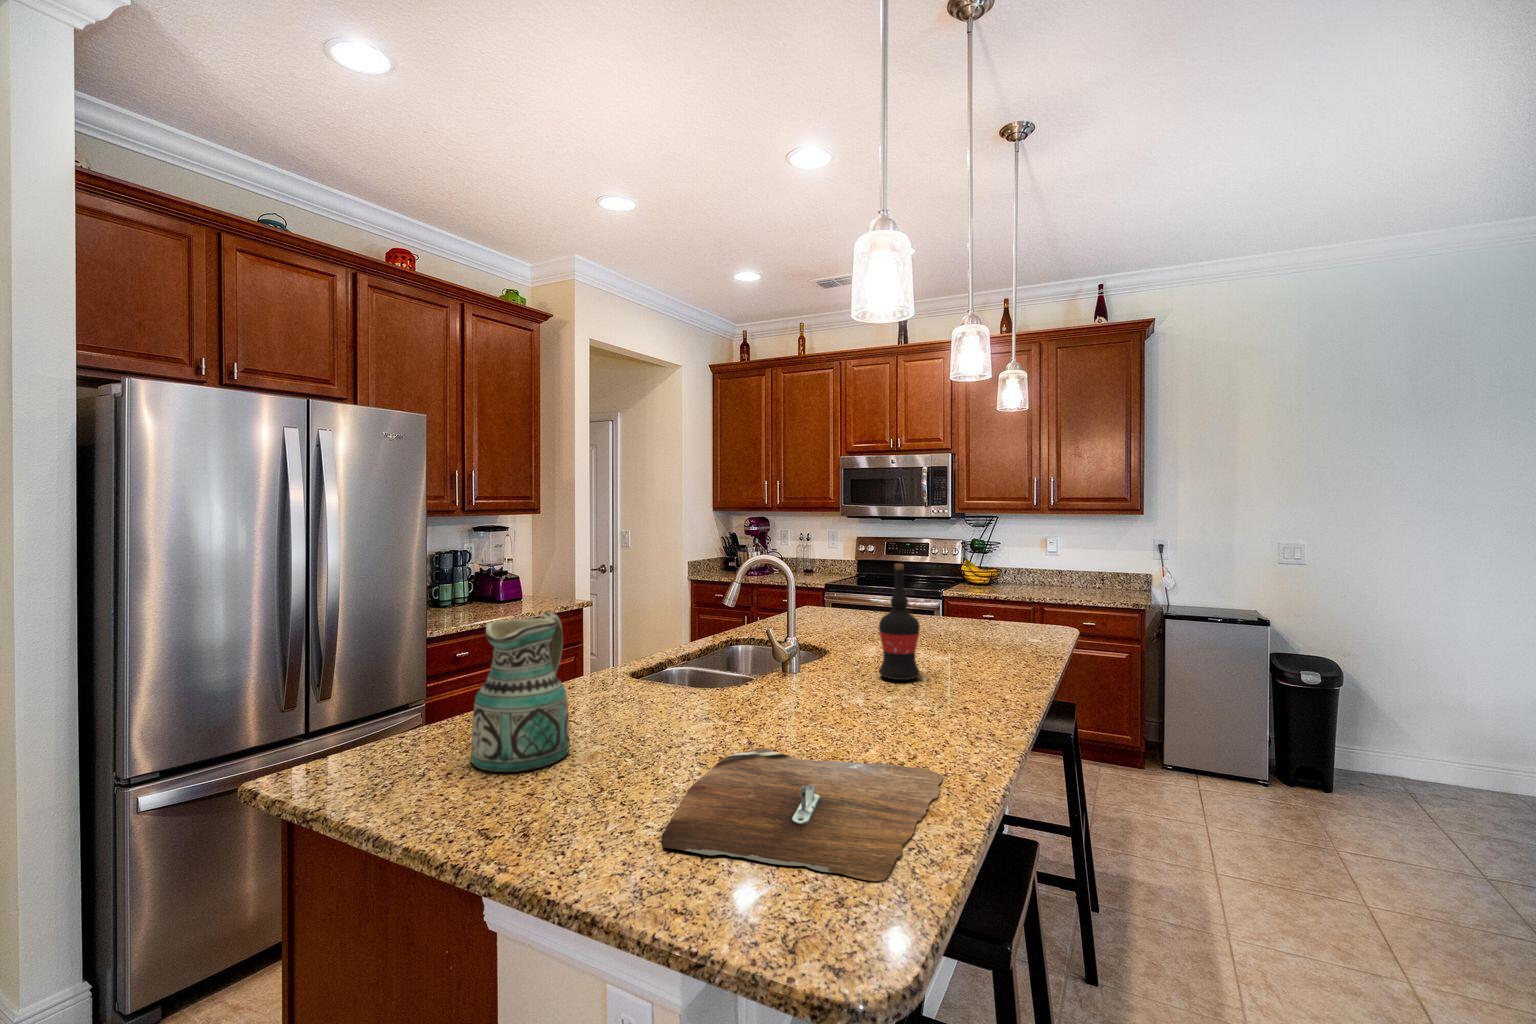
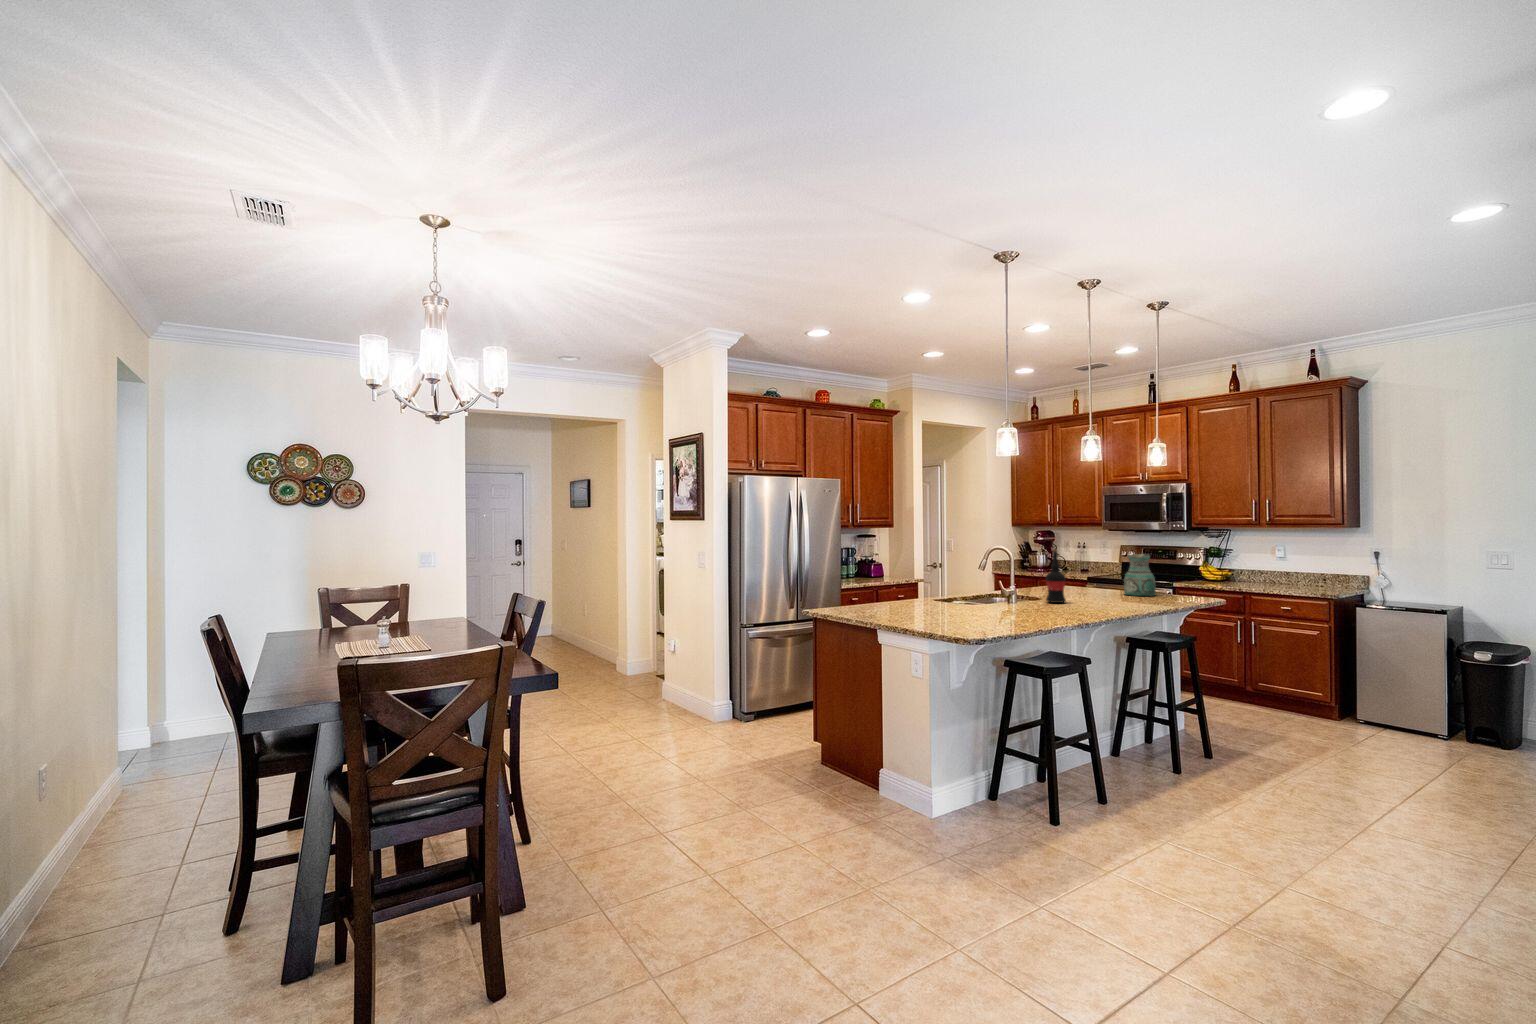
ceramic pitcher: present [471,612,570,772] -> present [1124,554,1156,596]
cutting board: present [662,748,943,881] -> none [926,608,1029,623]

